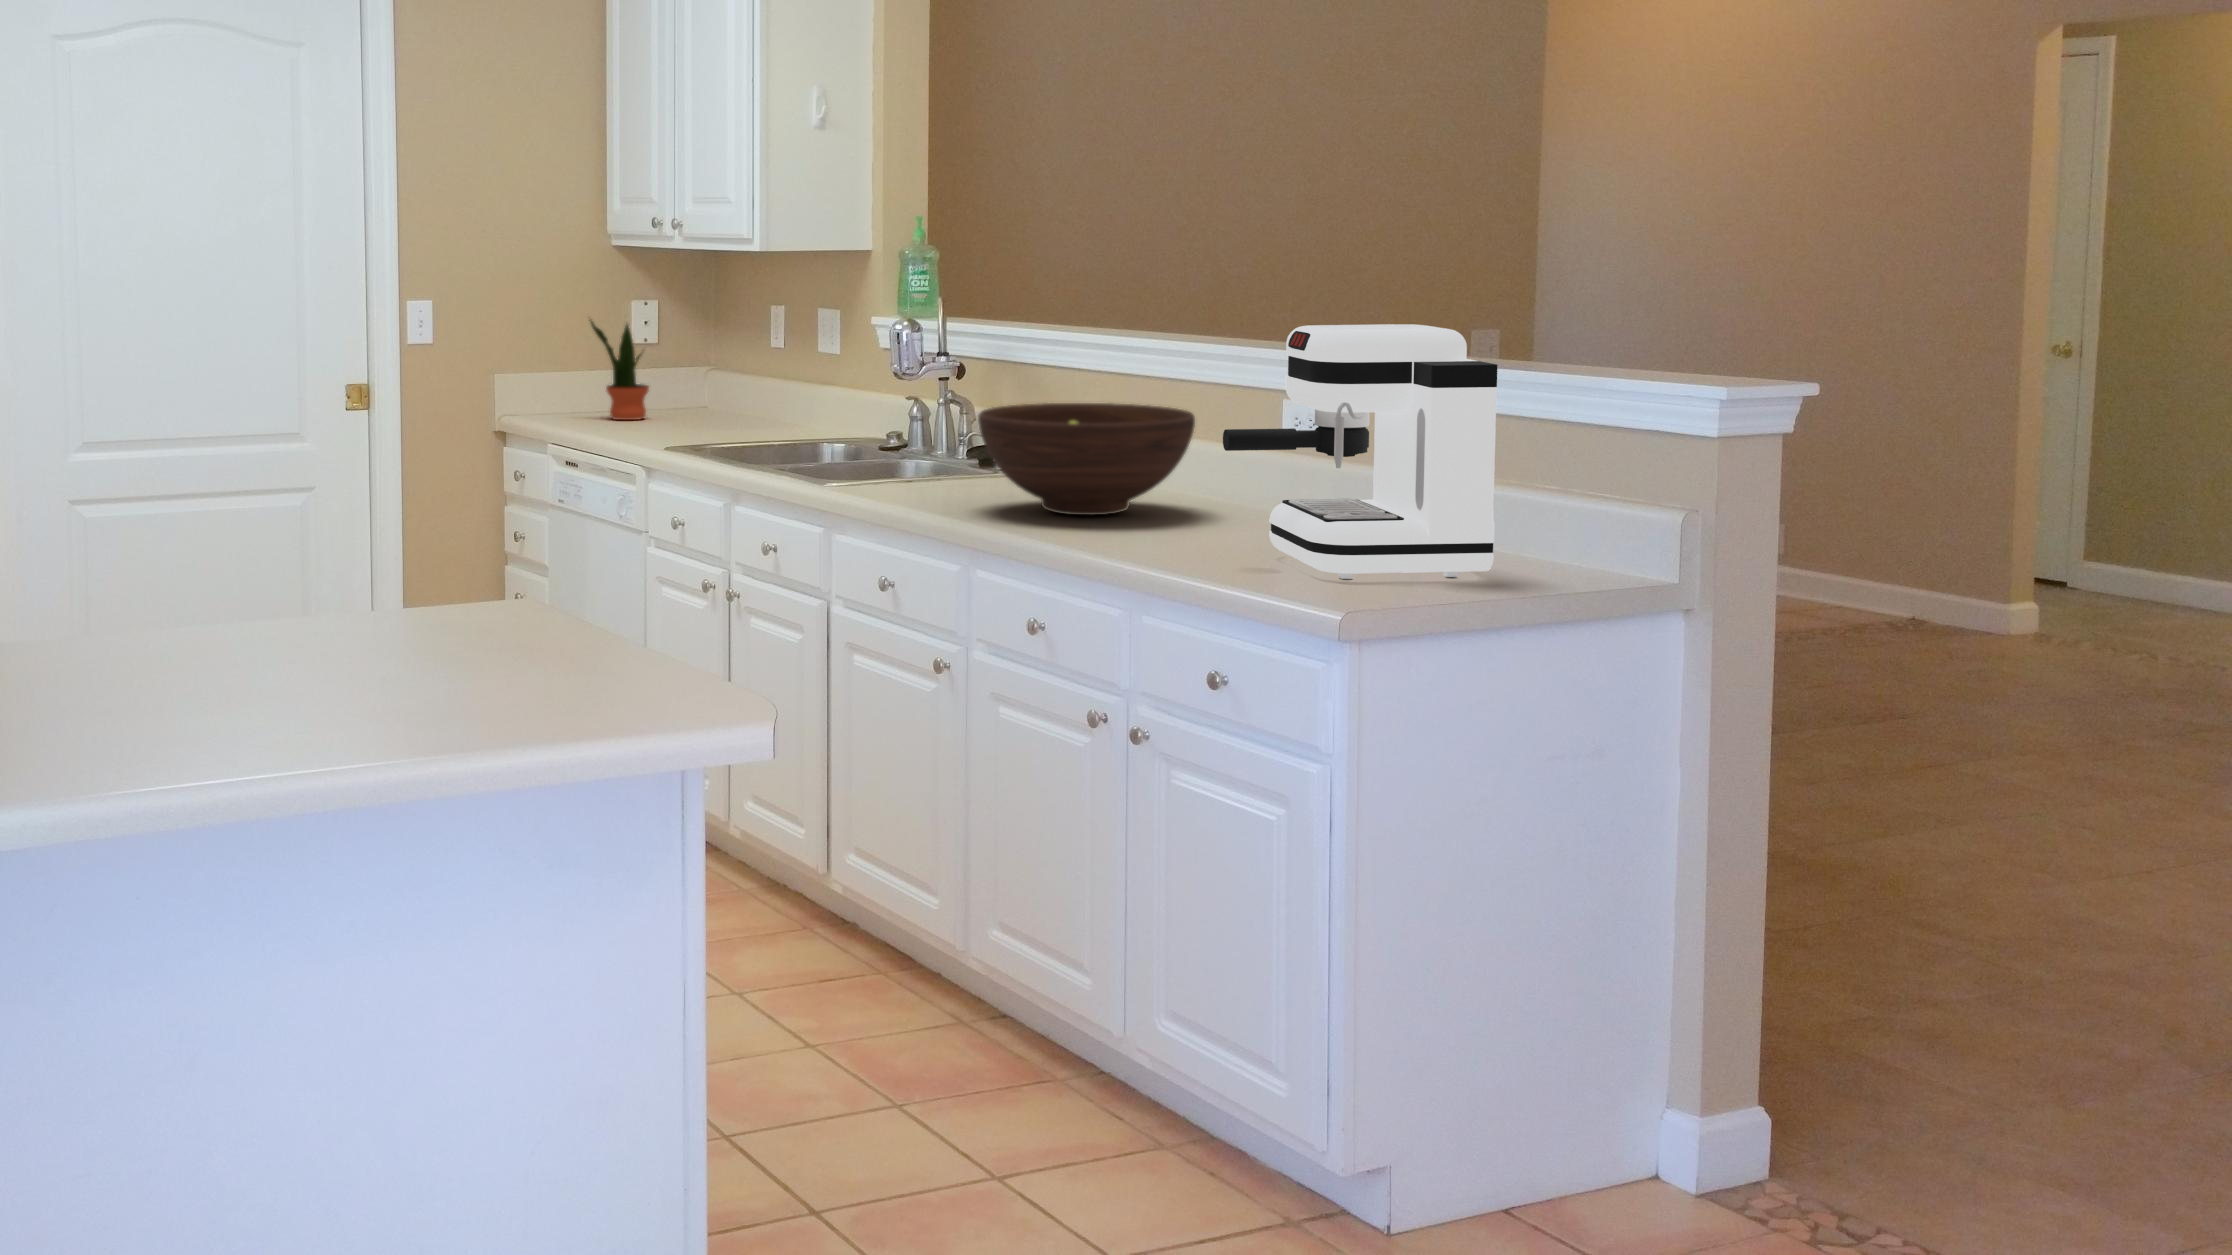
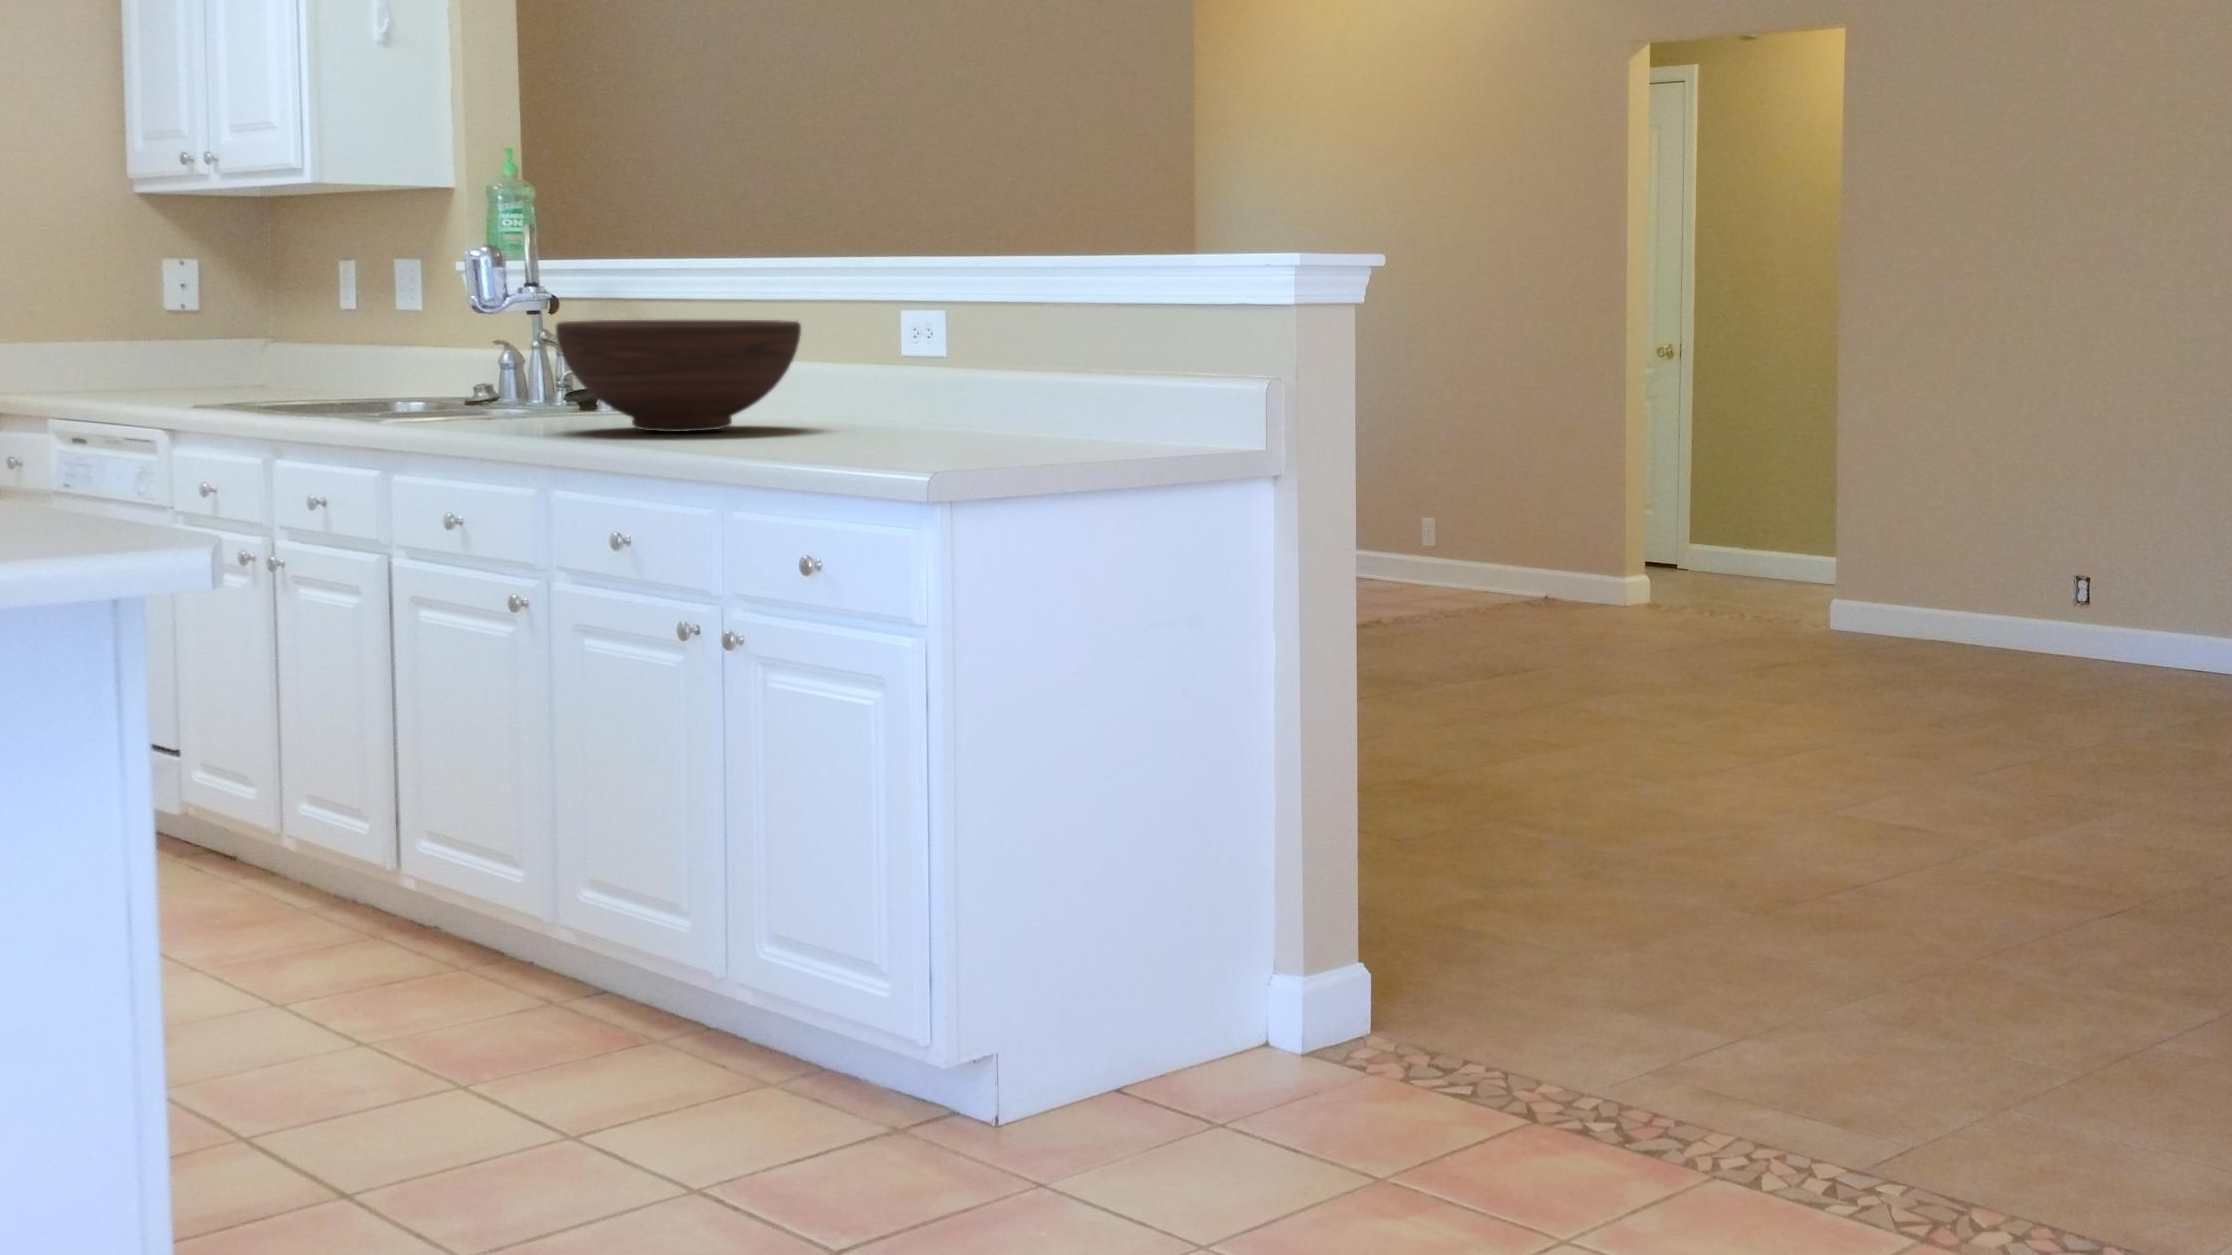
potted plant: present [589,320,649,420] -> none [100,269,187,394]
coffee maker: present [1223,324,1497,579] -> none [811,201,1089,456]

